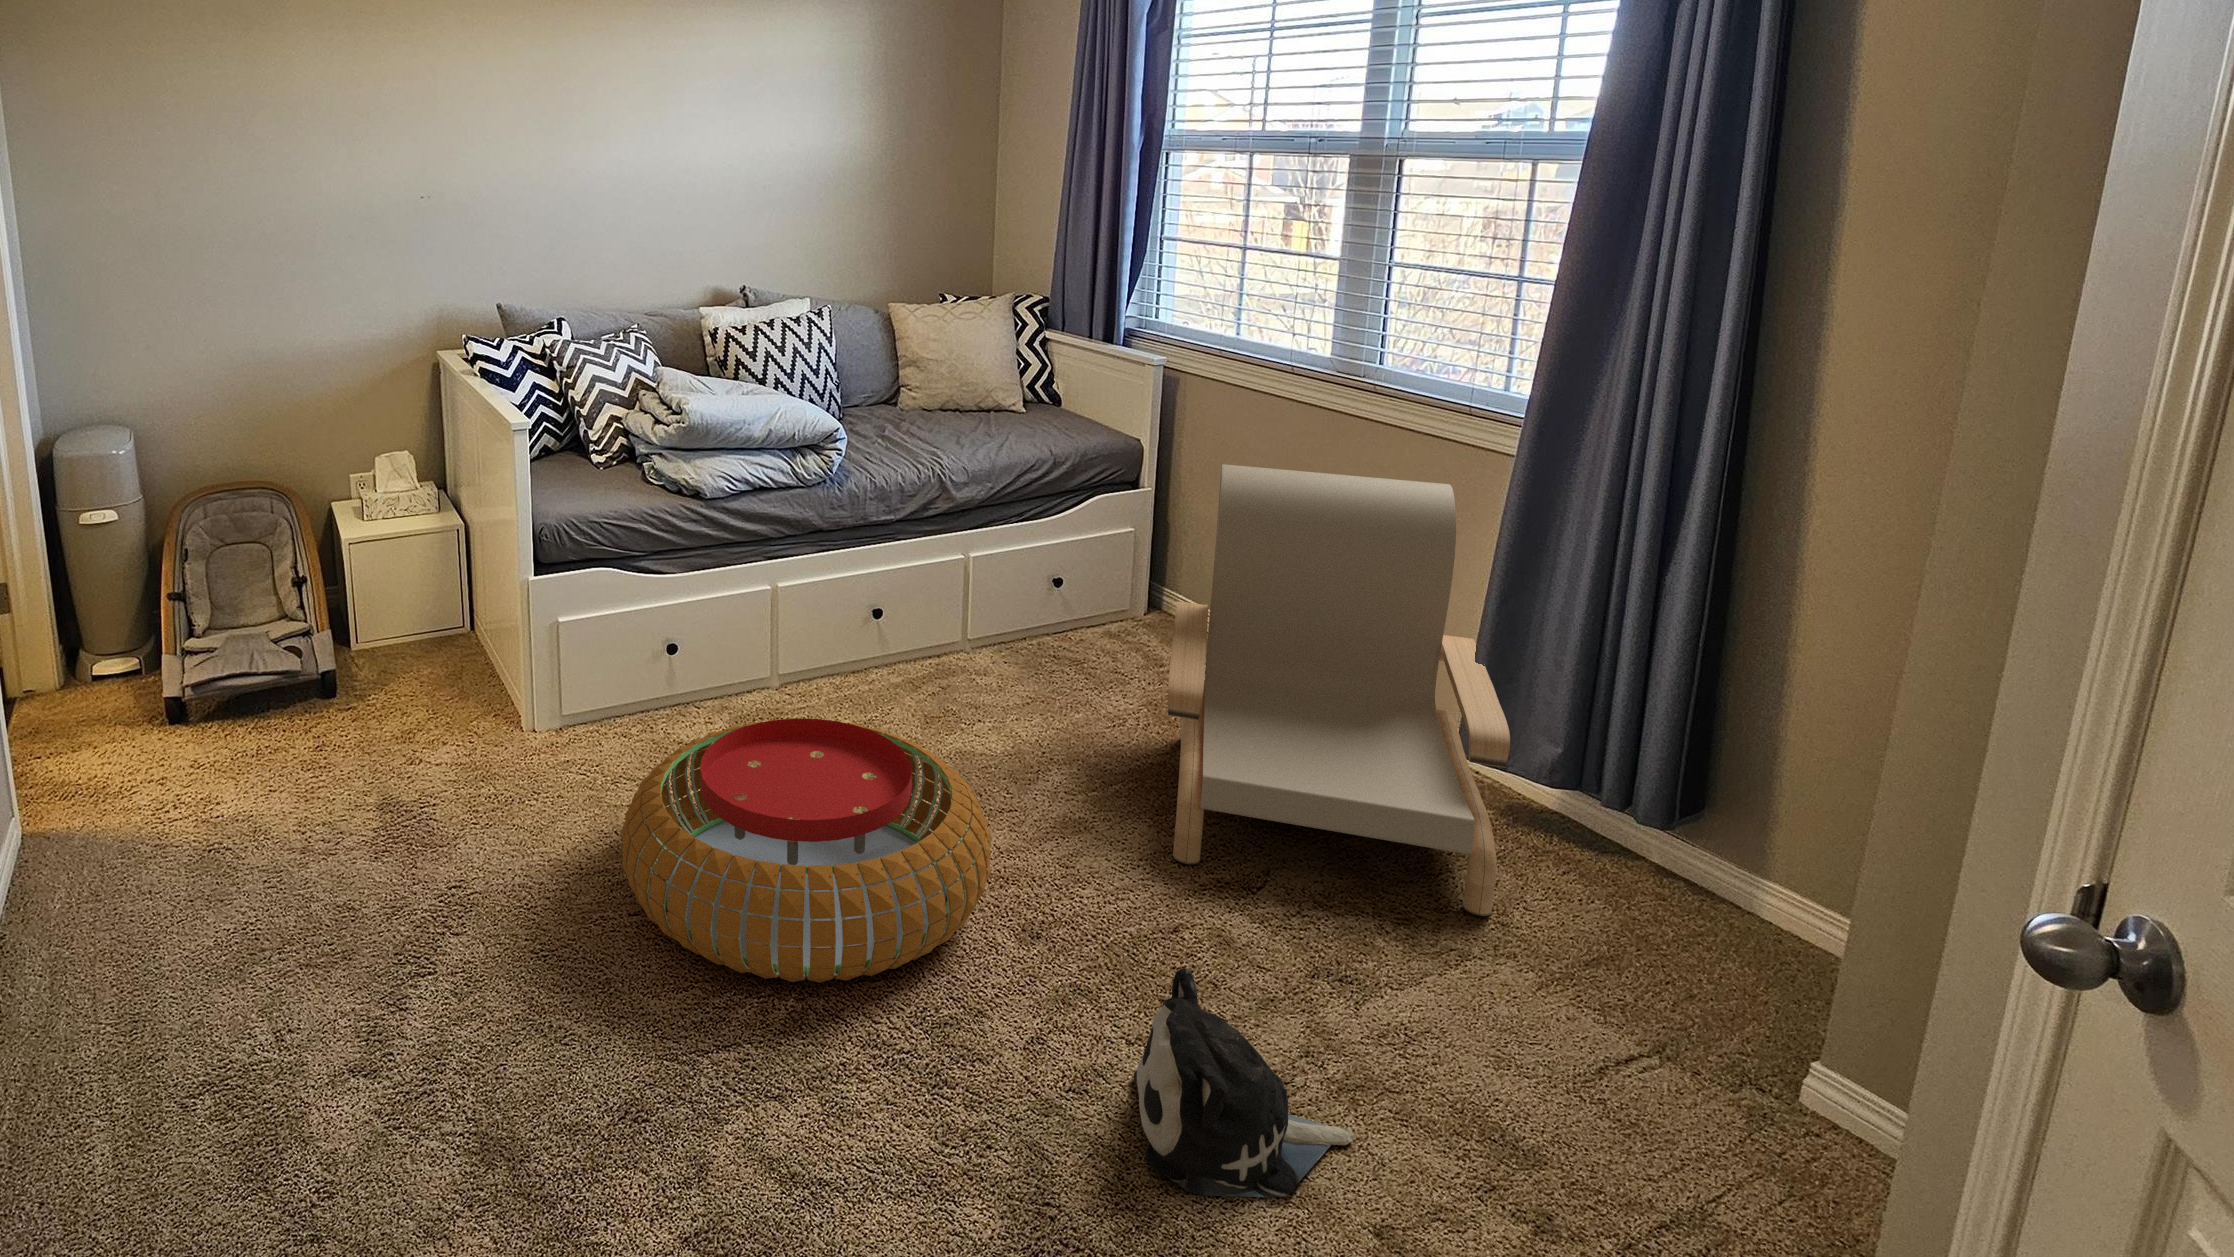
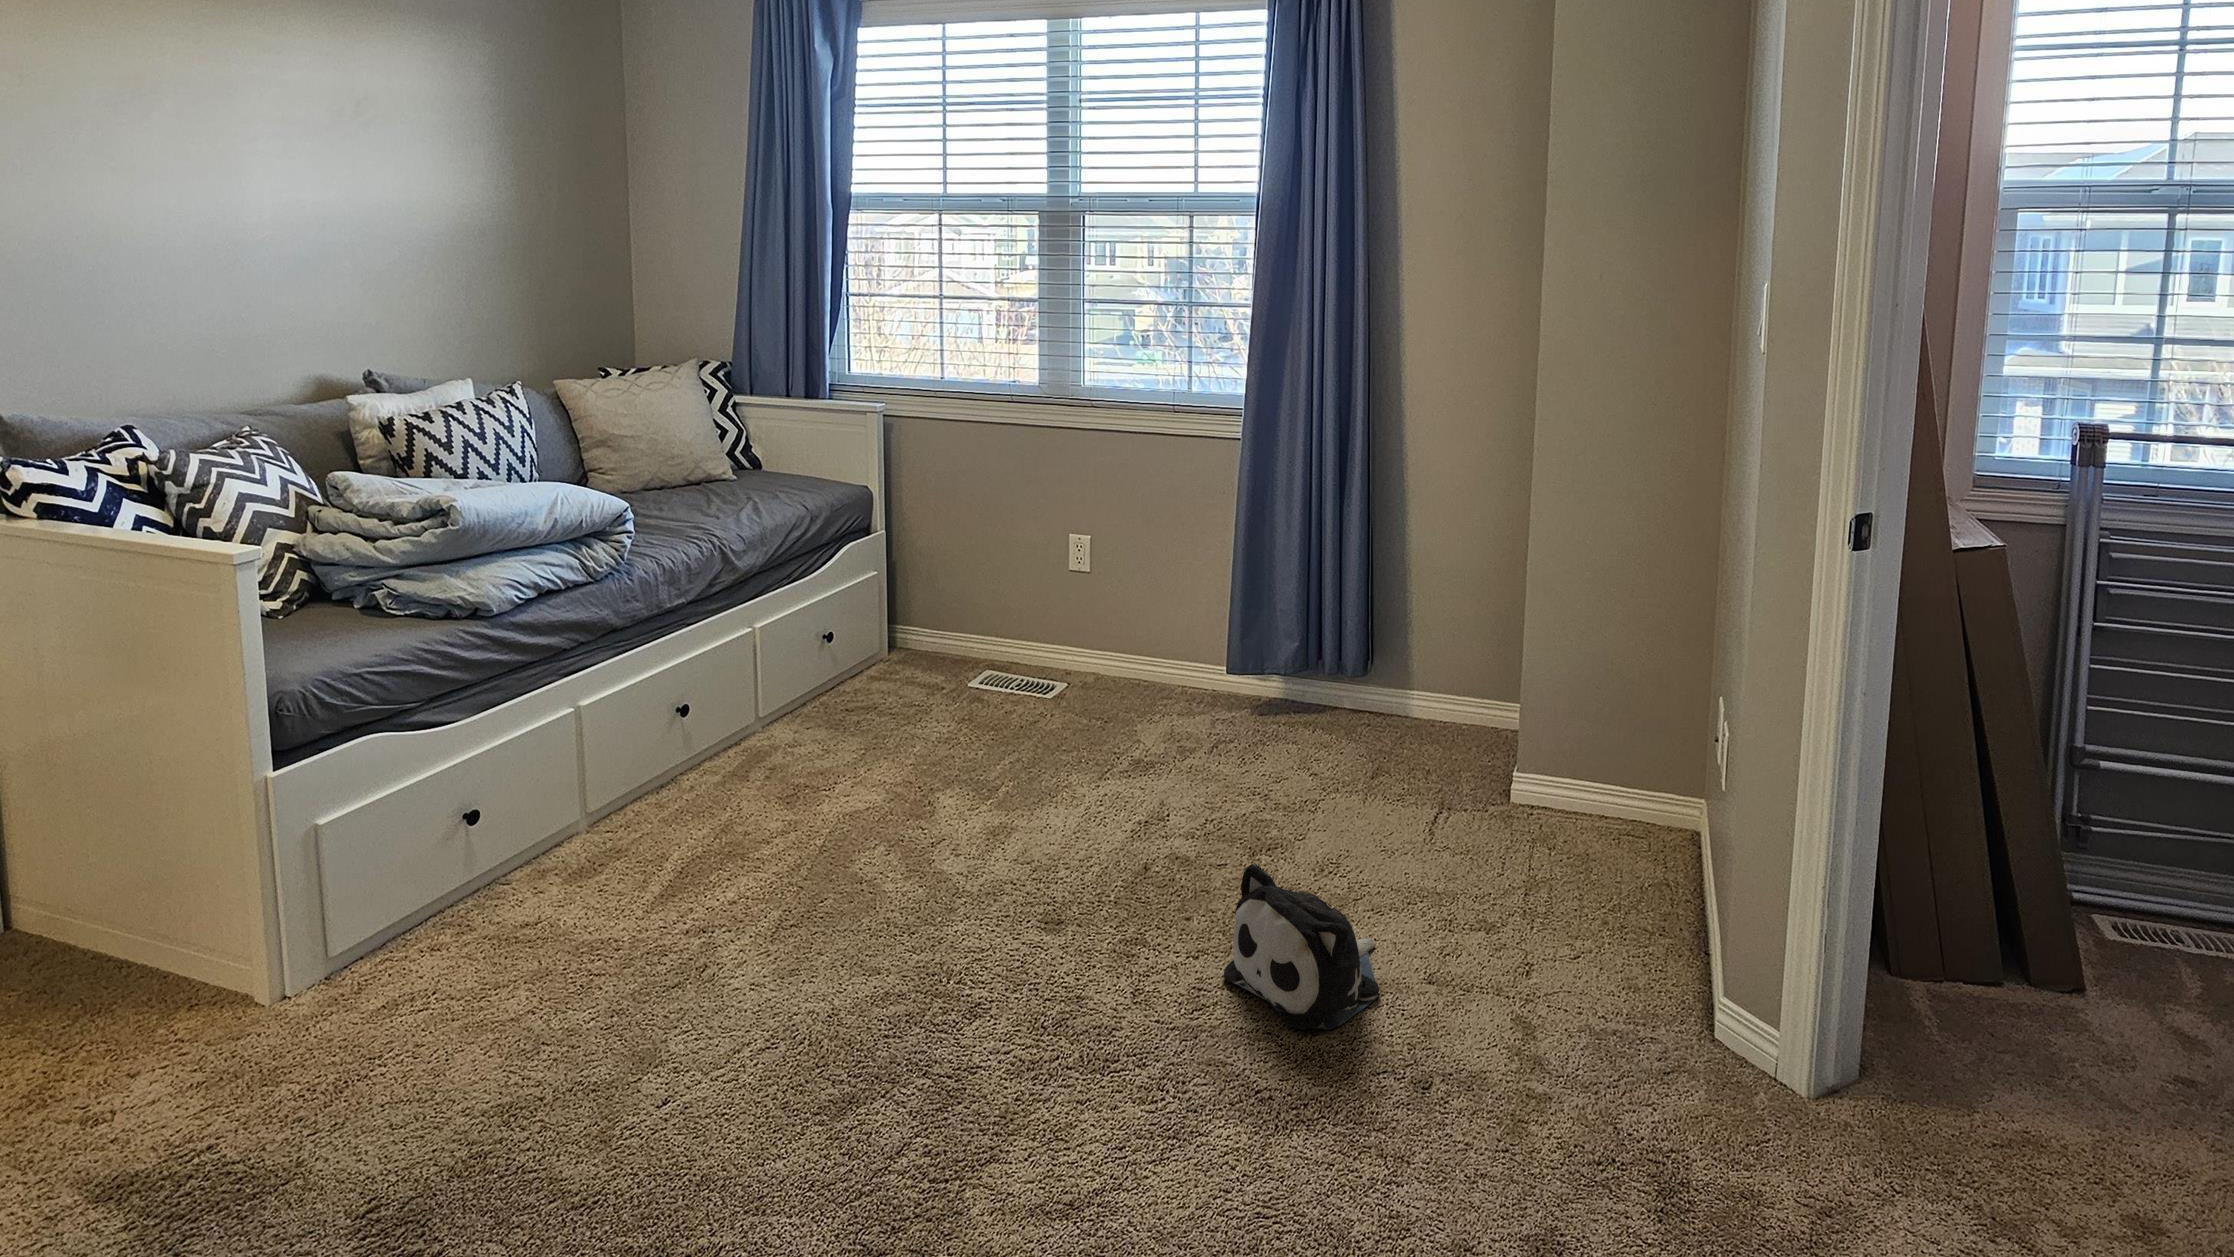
armchair: present [1168,464,1510,916] -> none [990,468,1306,822]
pouf: present [622,718,991,983] -> none [590,796,1021,1097]

